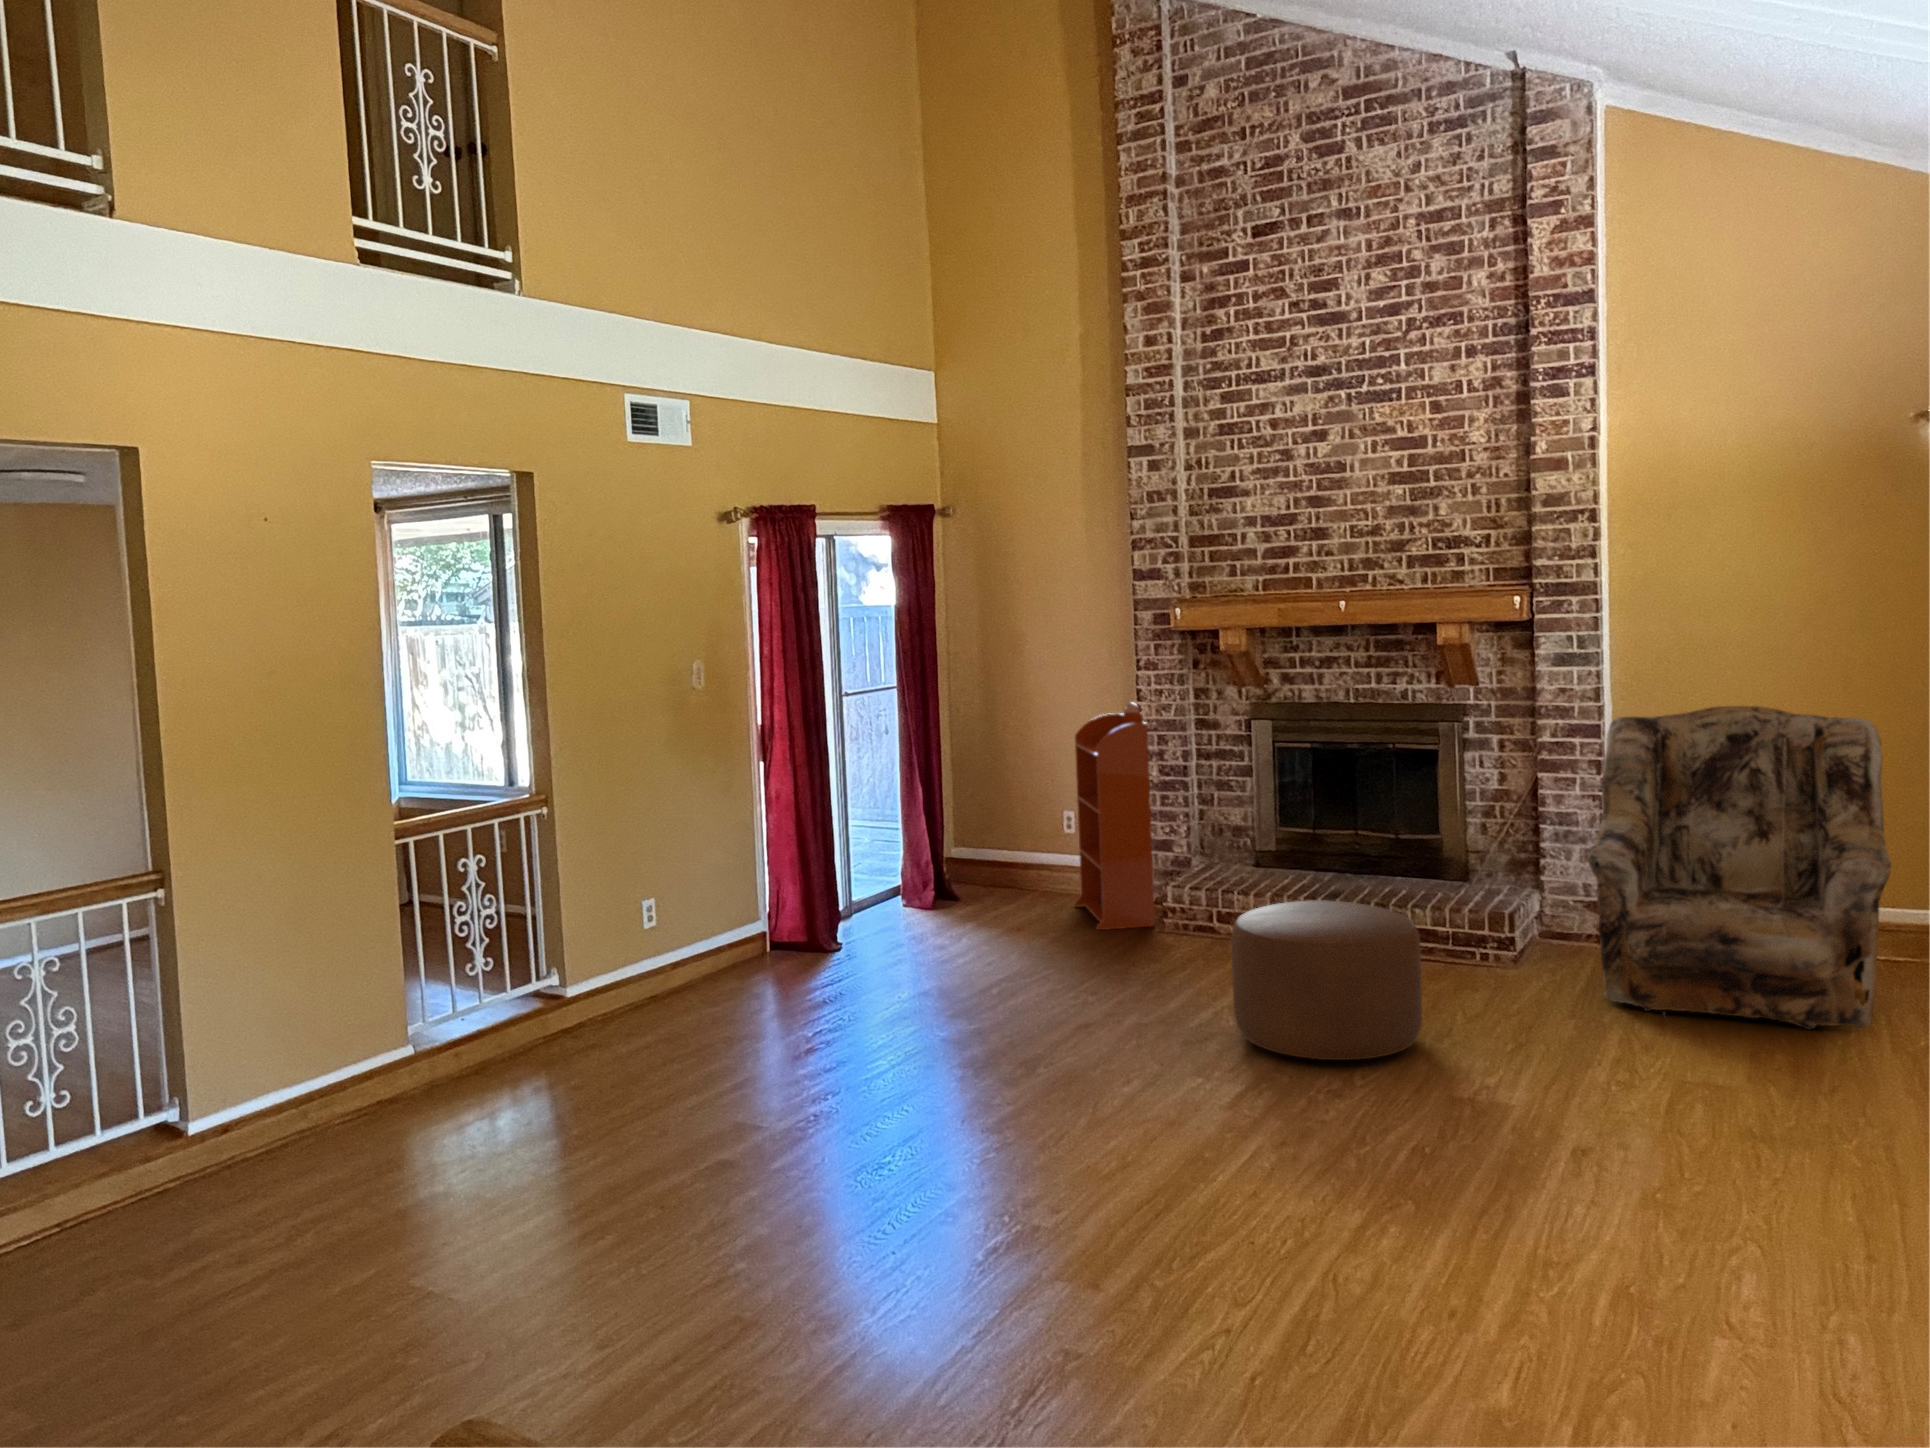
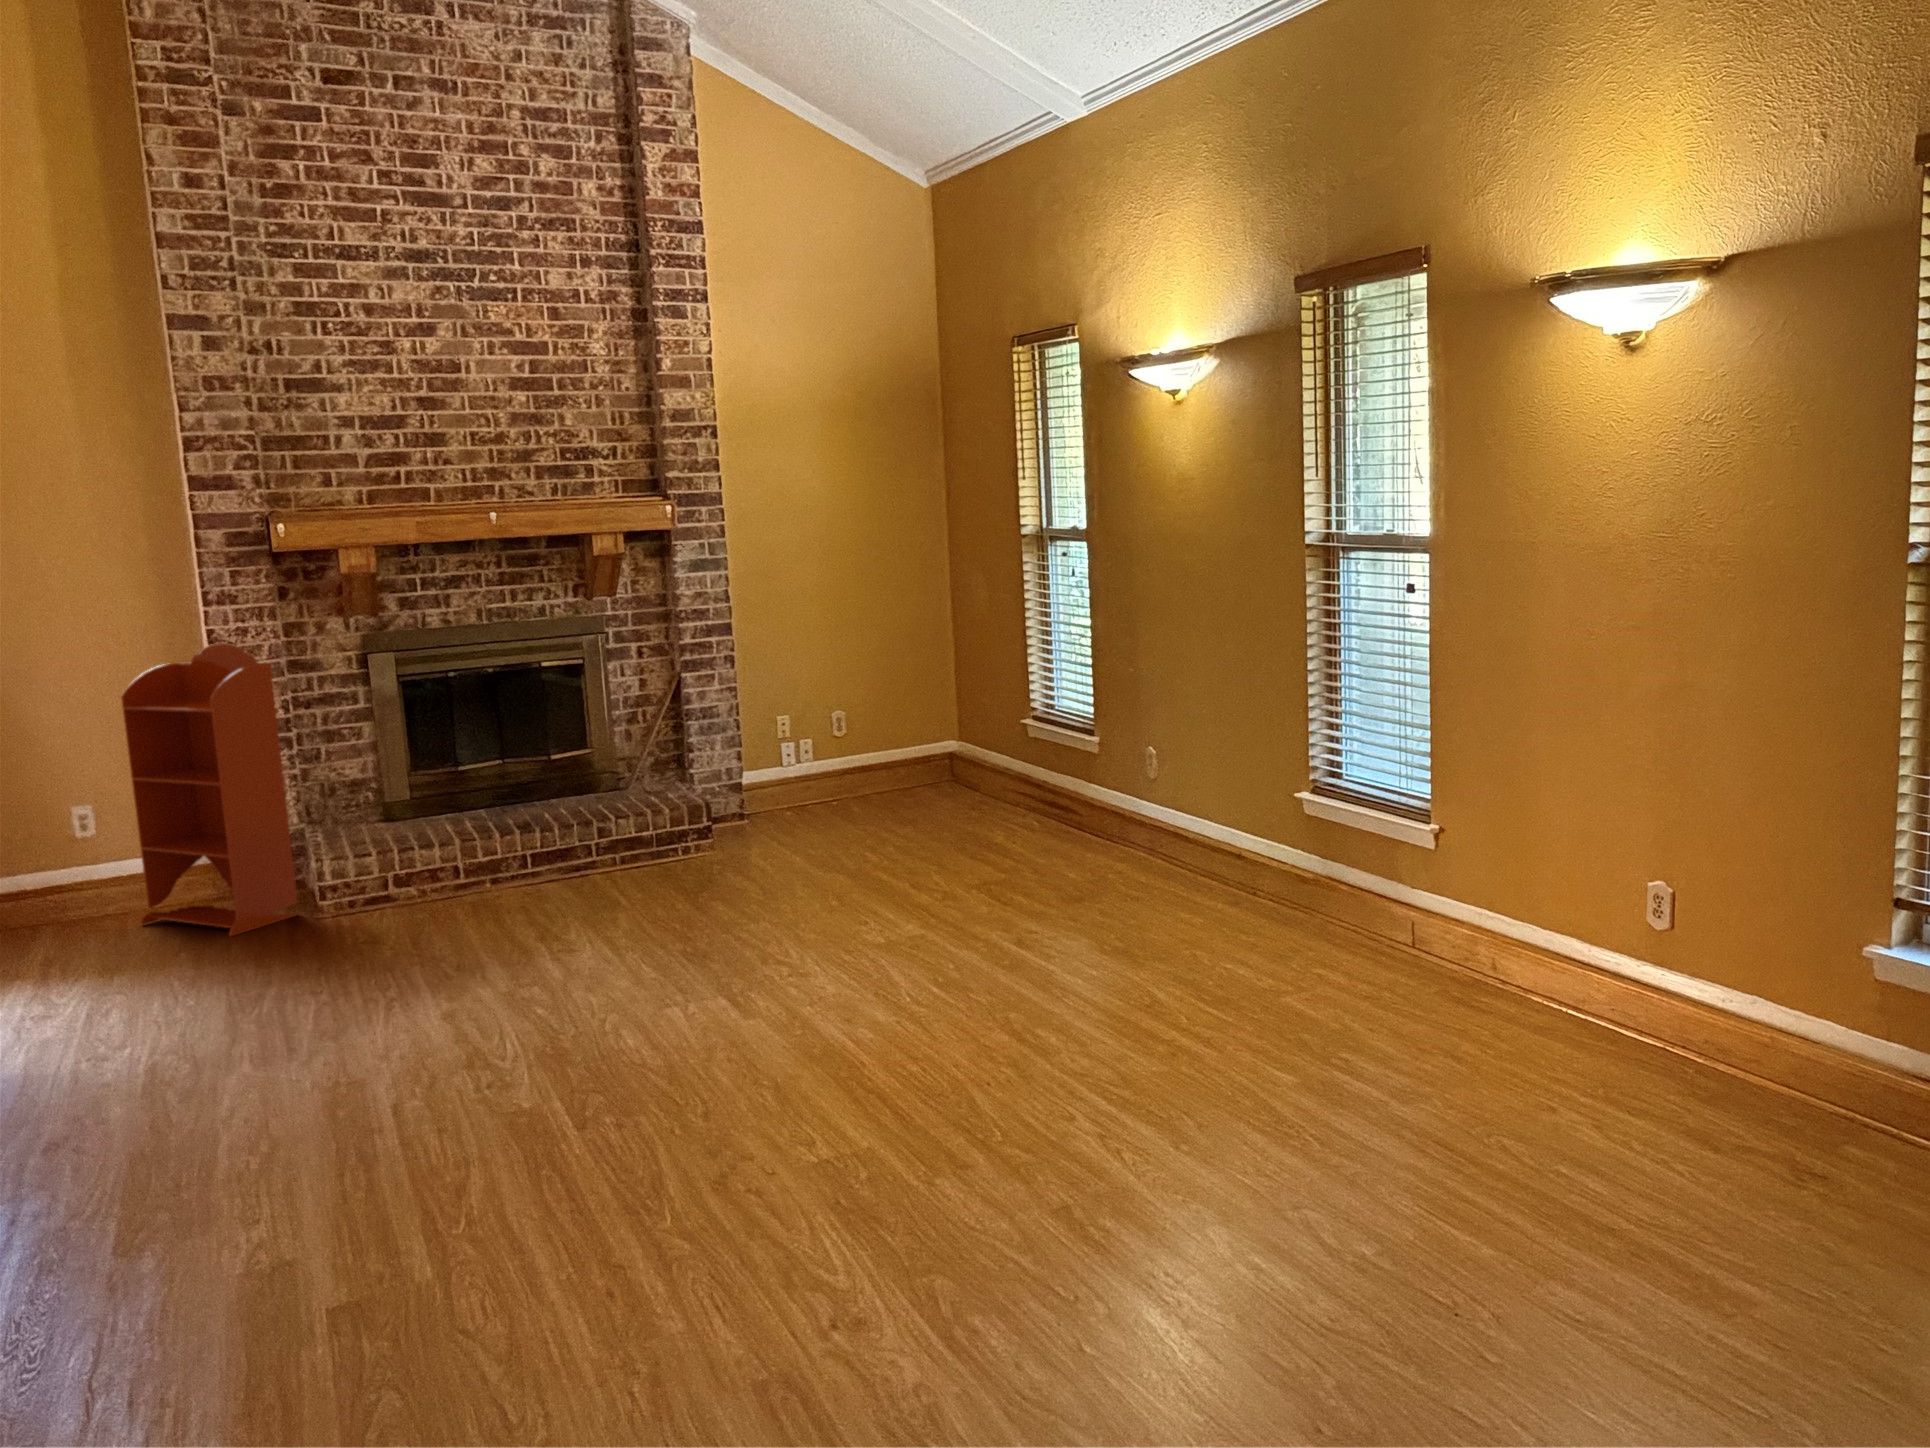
armchair: present [1589,706,1891,1030] -> none [755,598,1009,855]
ottoman: present [1231,900,1422,1060] -> none [588,800,787,962]

